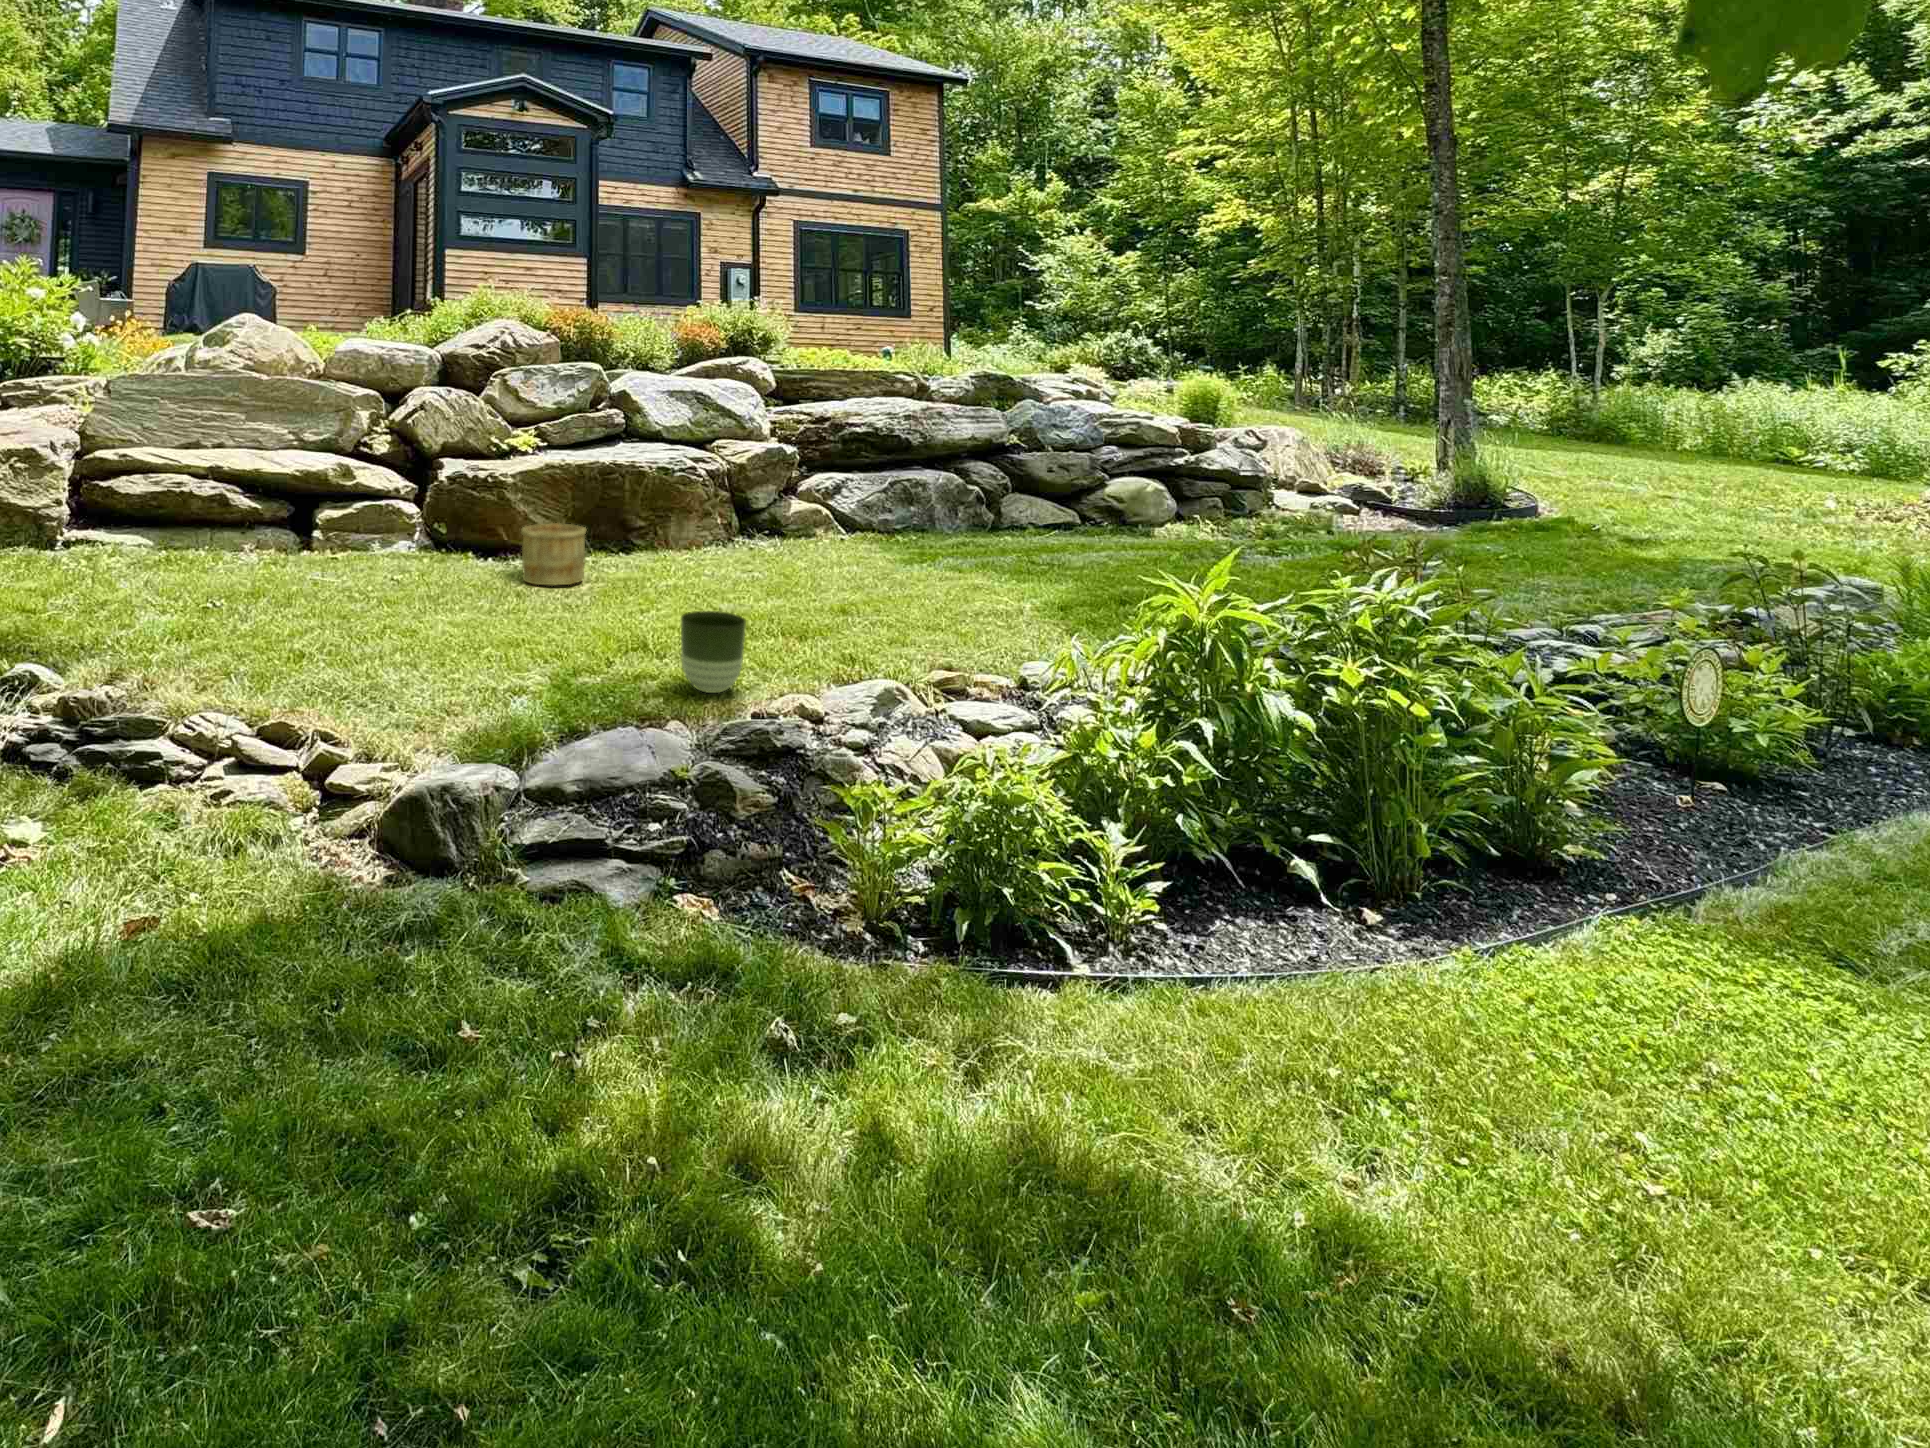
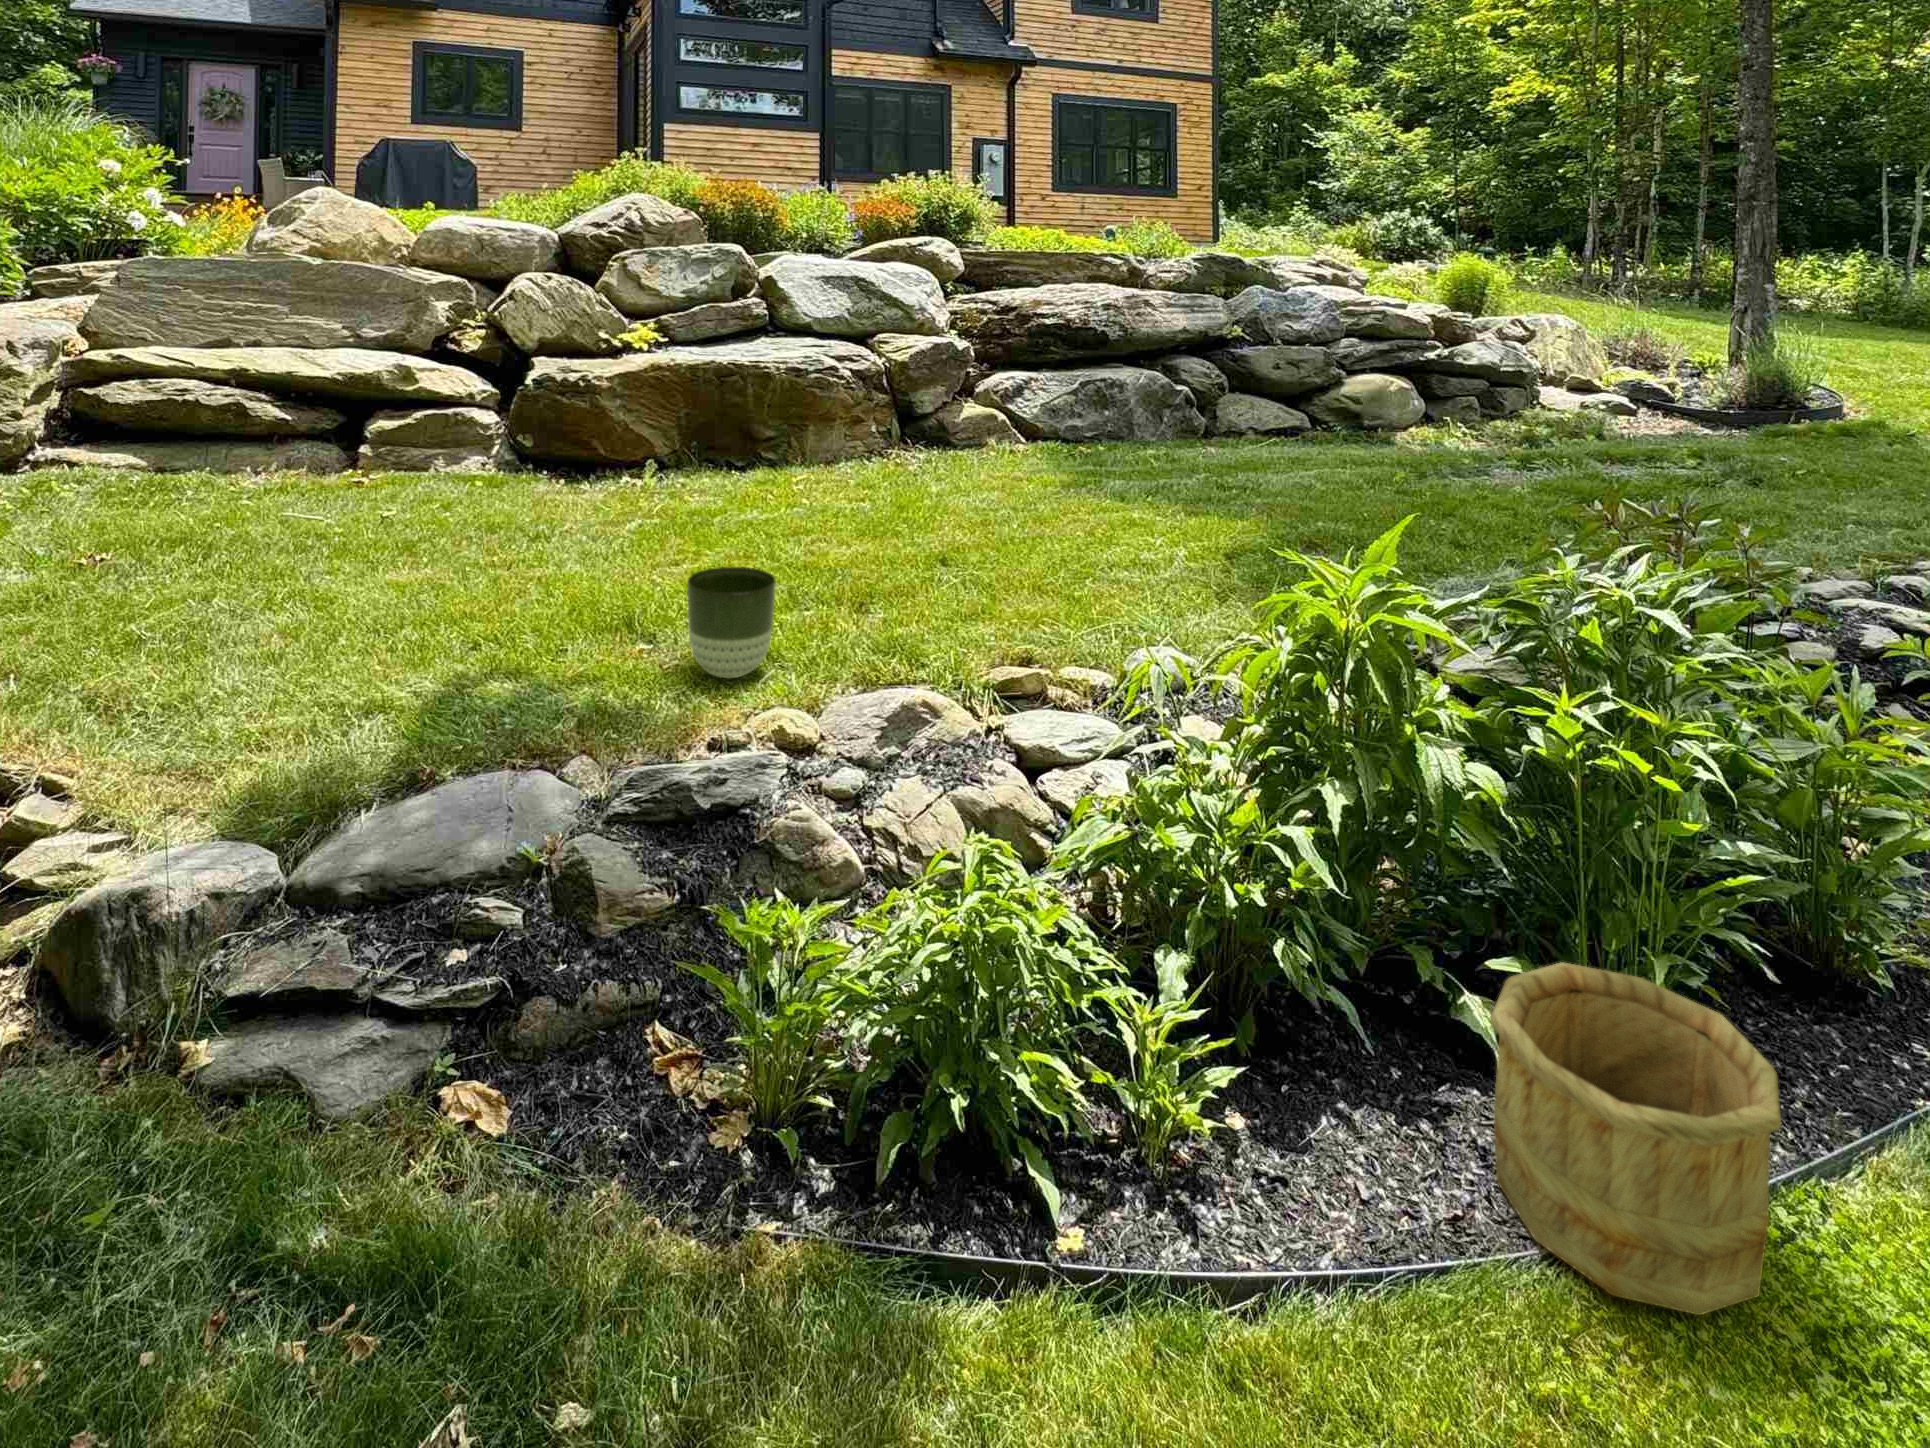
wooden bucket: present [521,523,586,586] -> present [1490,962,1781,1315]

